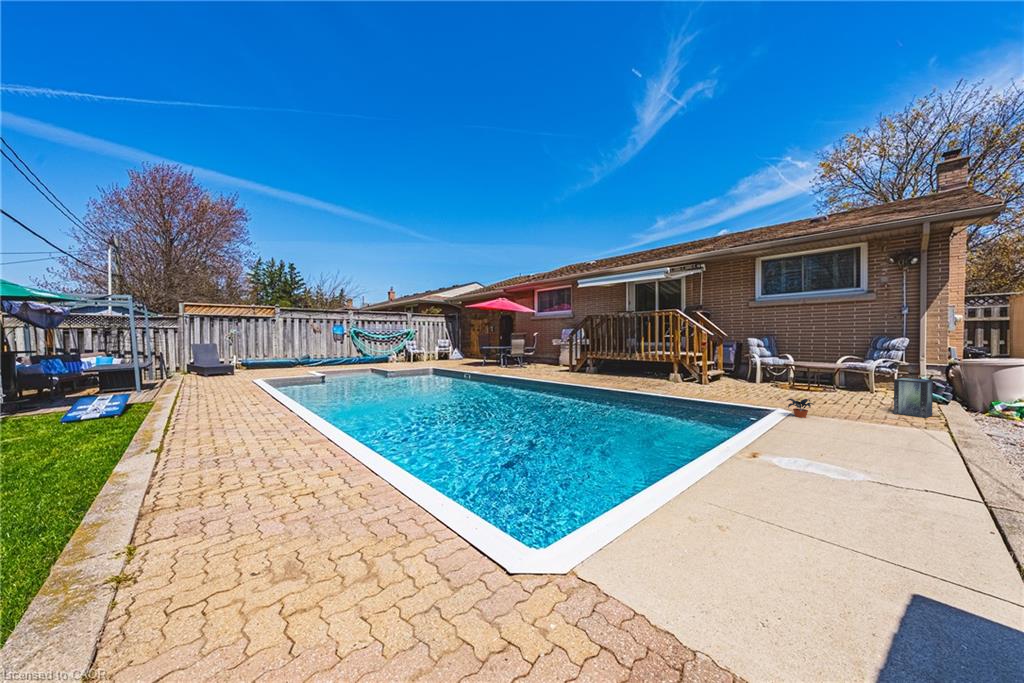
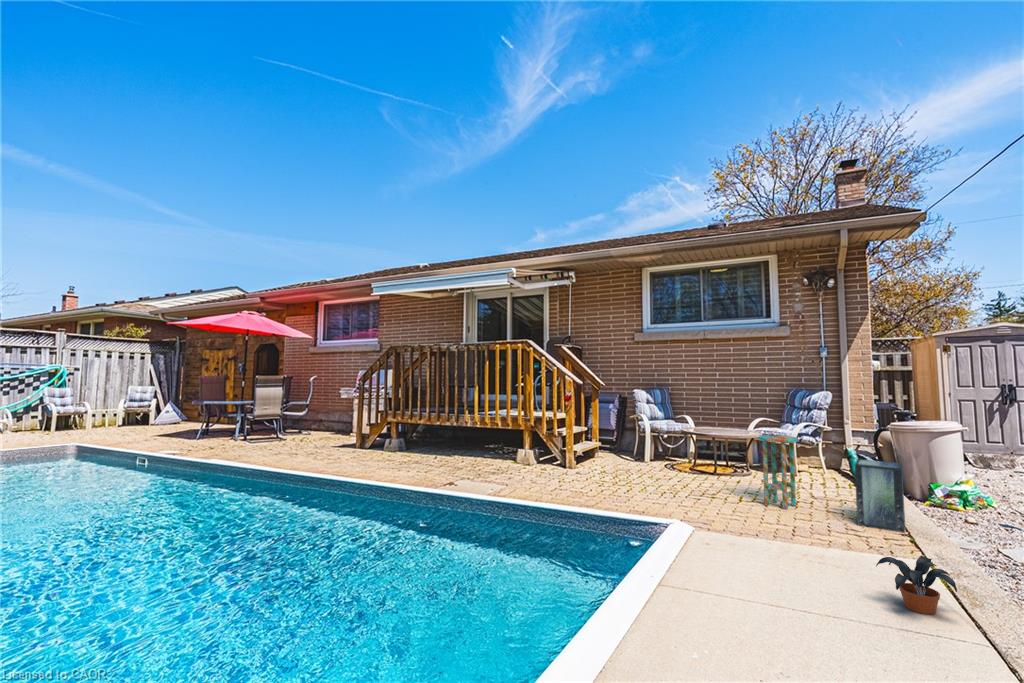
side table: none [831,364,860,406] -> present [759,435,798,510]
potted plant: present [787,399,814,418] -> present [876,556,957,614]

